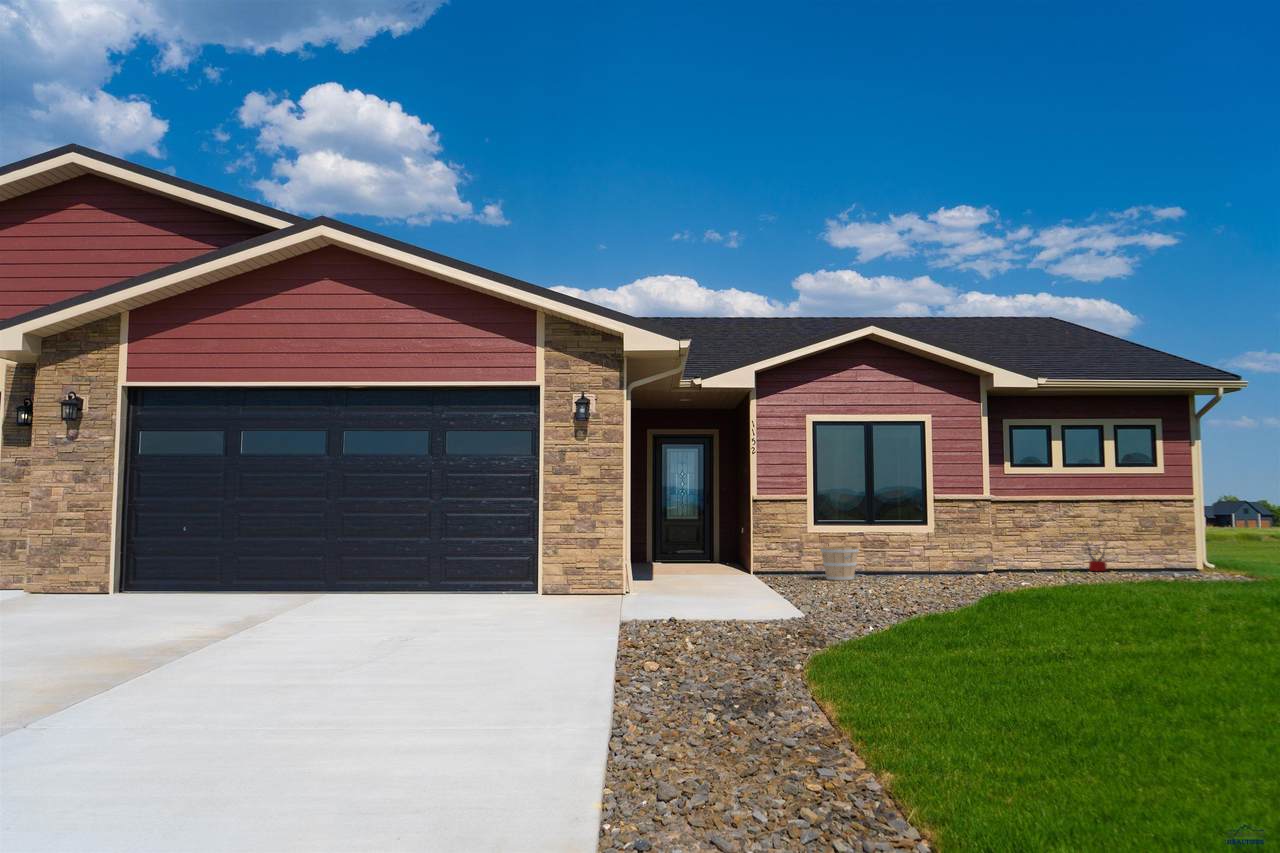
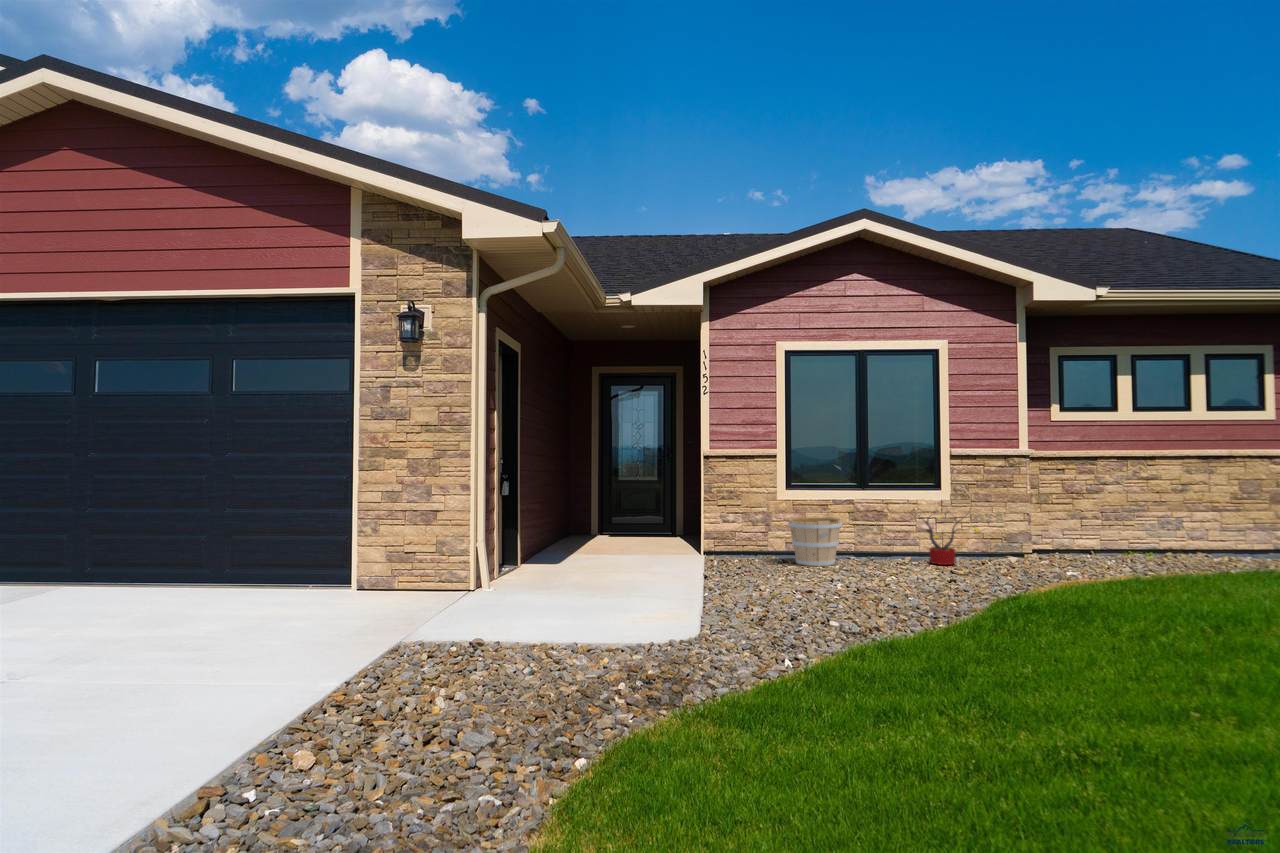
decorative plant: present [1086,535,1111,572] -> present [918,512,979,565]

